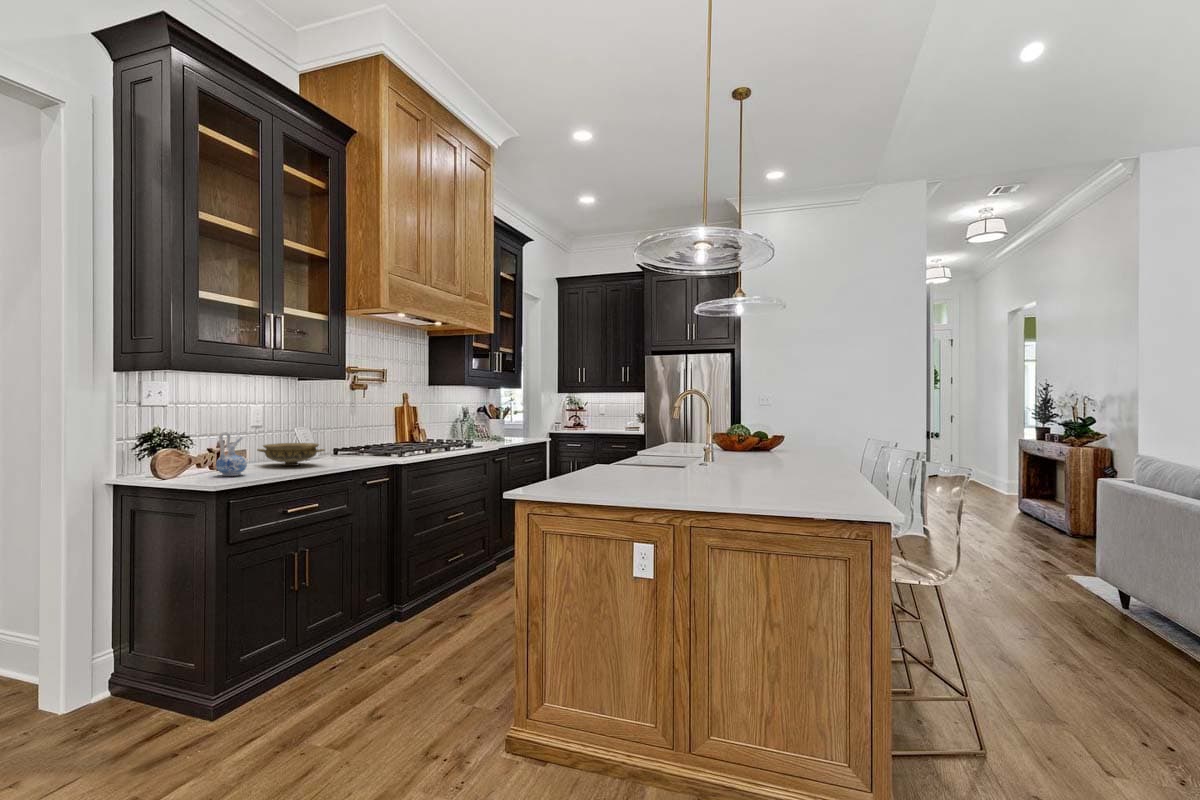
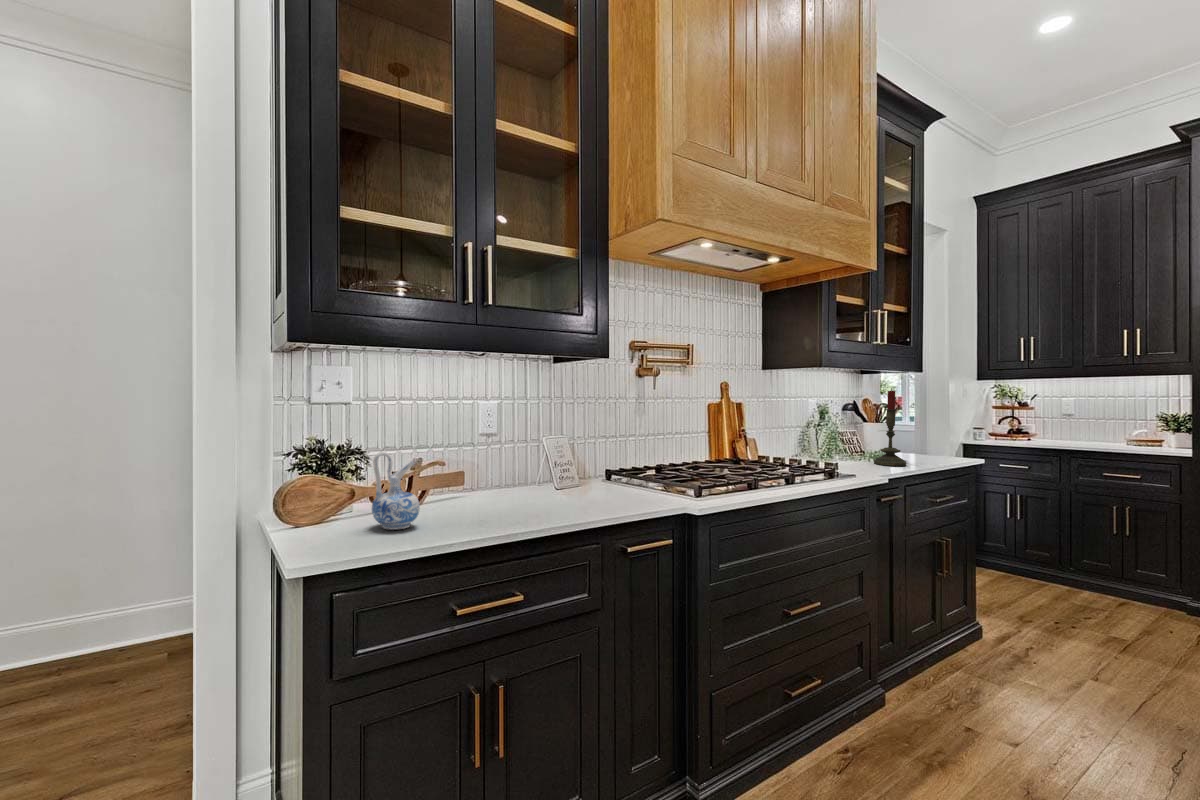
candle: none [496,397,513,443] -> present [874,388,906,466]
ceramic bowl: present [257,443,324,466] -> none [469,465,562,507]

